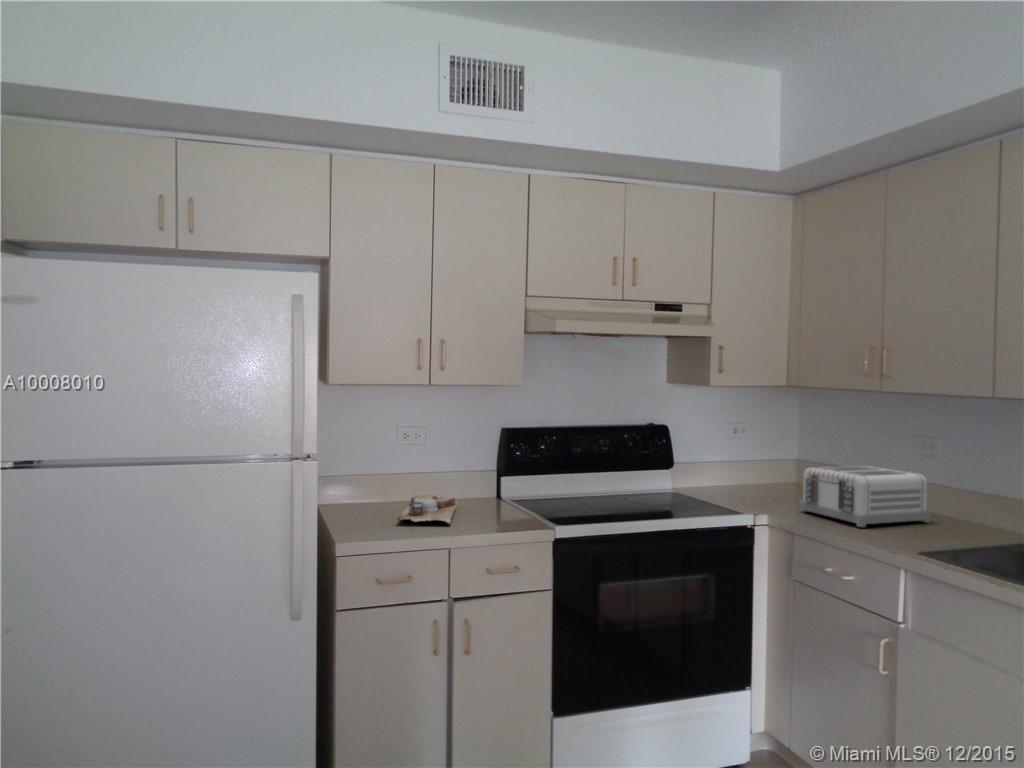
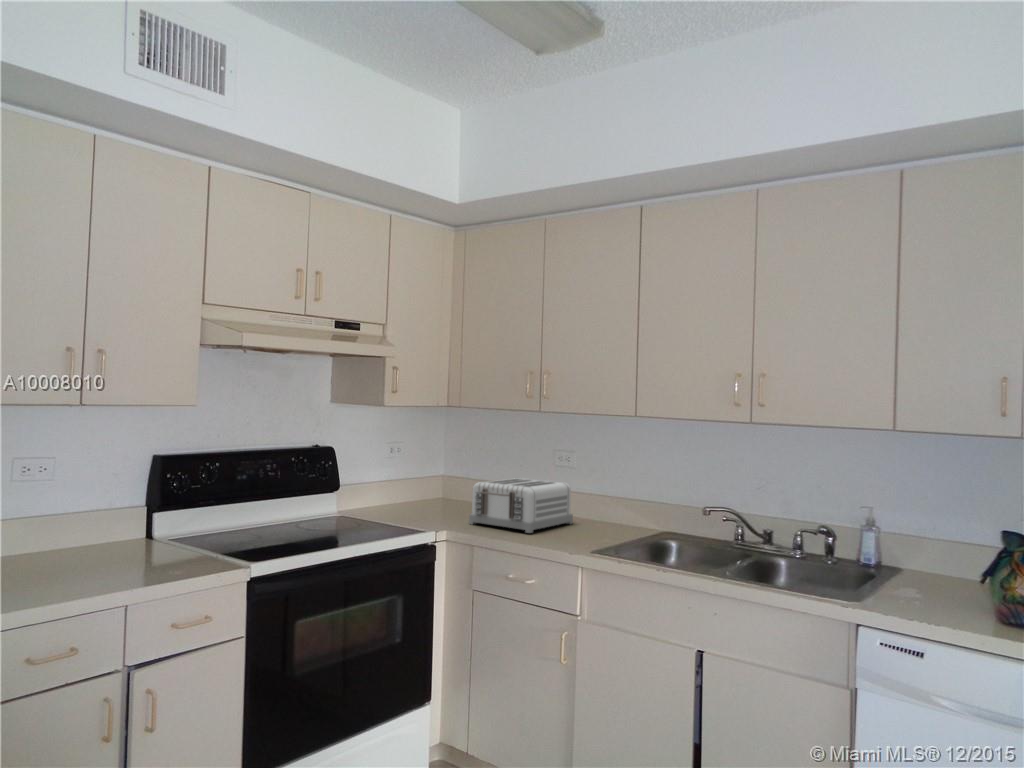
cutting board: present [398,494,458,524] -> none [36,542,117,582]

